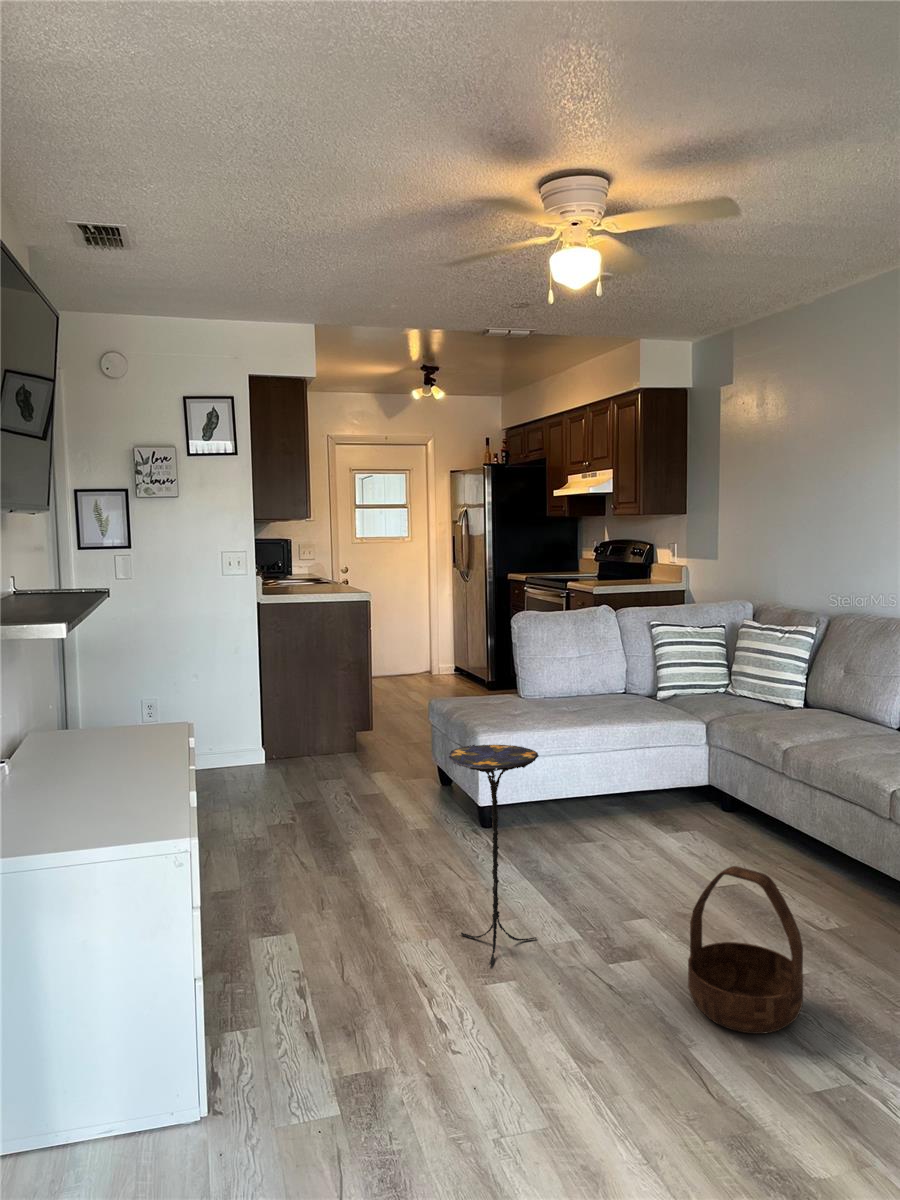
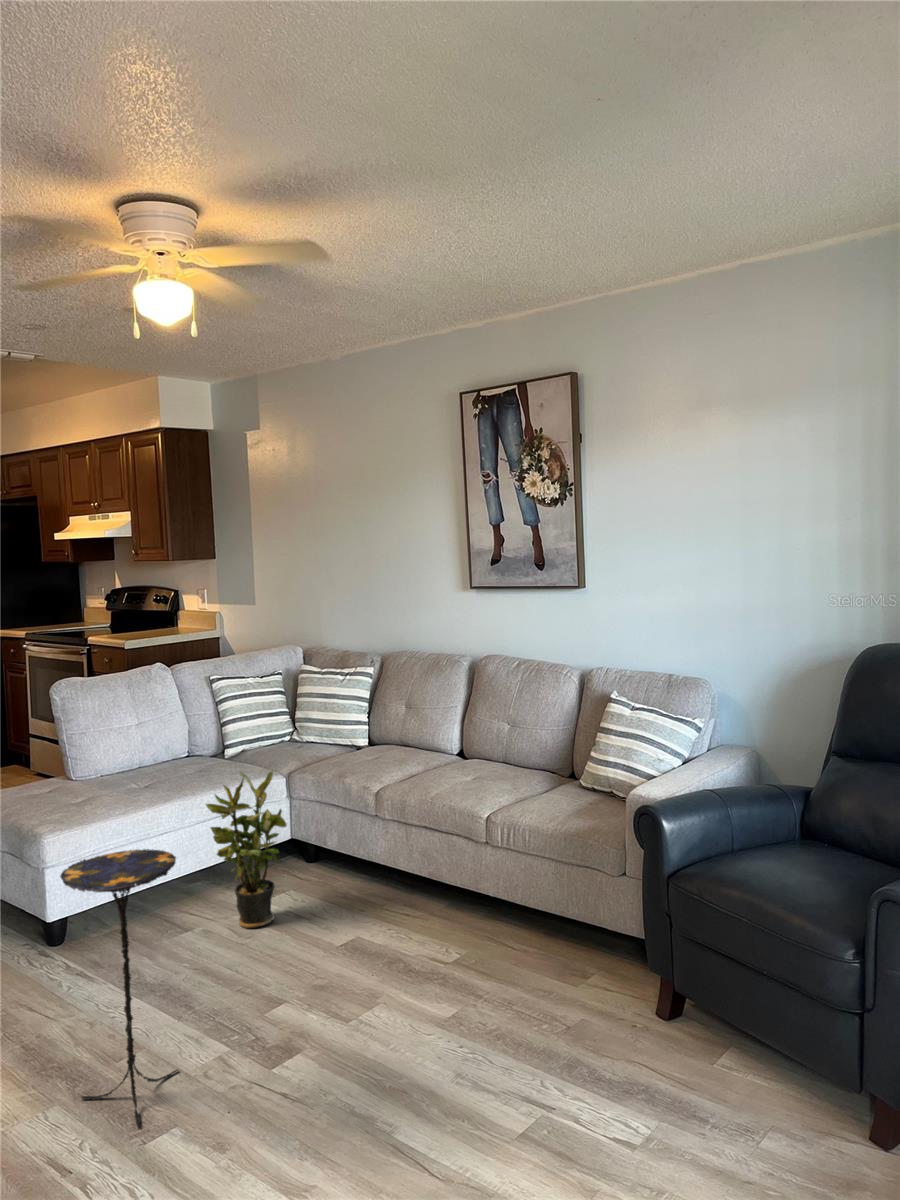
potted plant: none [612,706,688,853] -> present [206,771,286,929]
basket: present [688,866,803,1034] -> none [364,928,476,1098]

